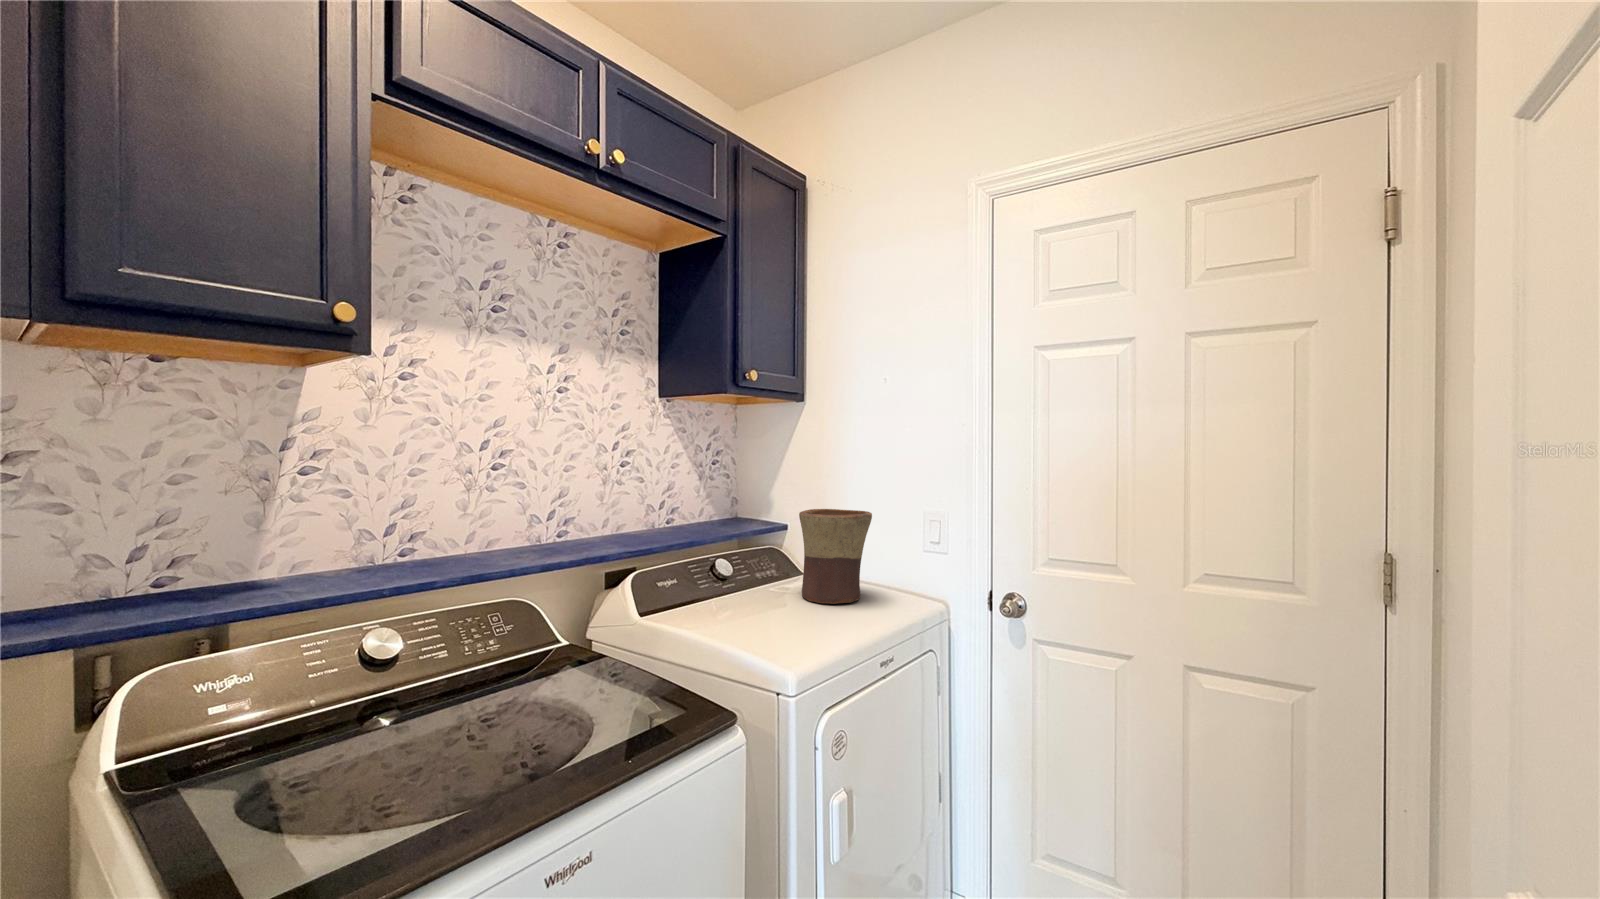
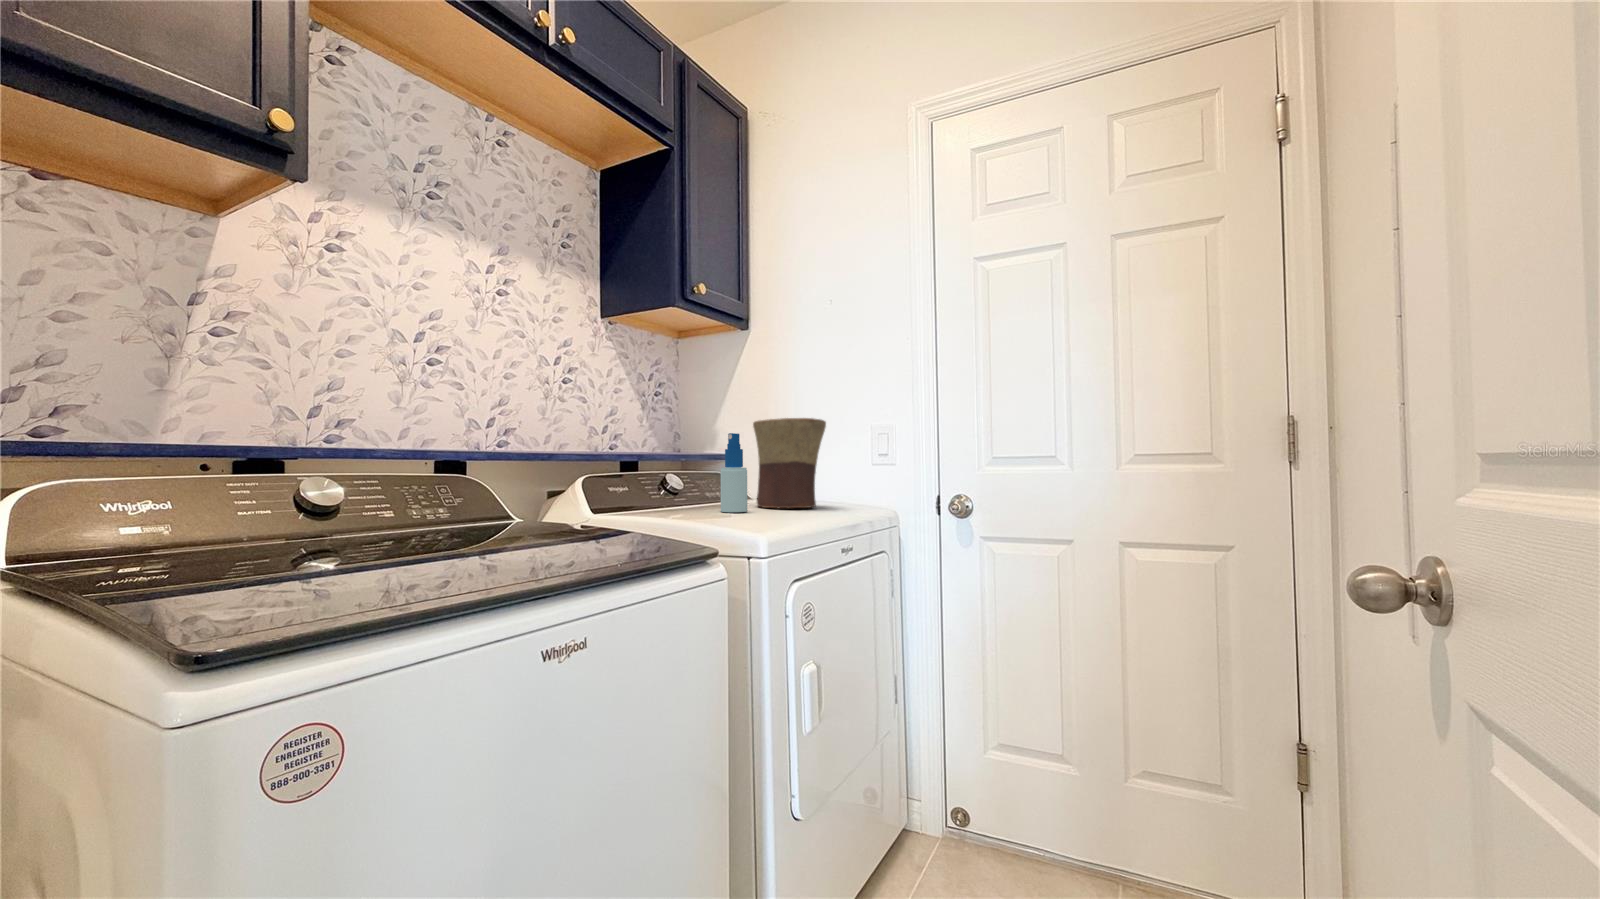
spray bottle: none [763,536,789,616] -> present [721,433,748,512]

